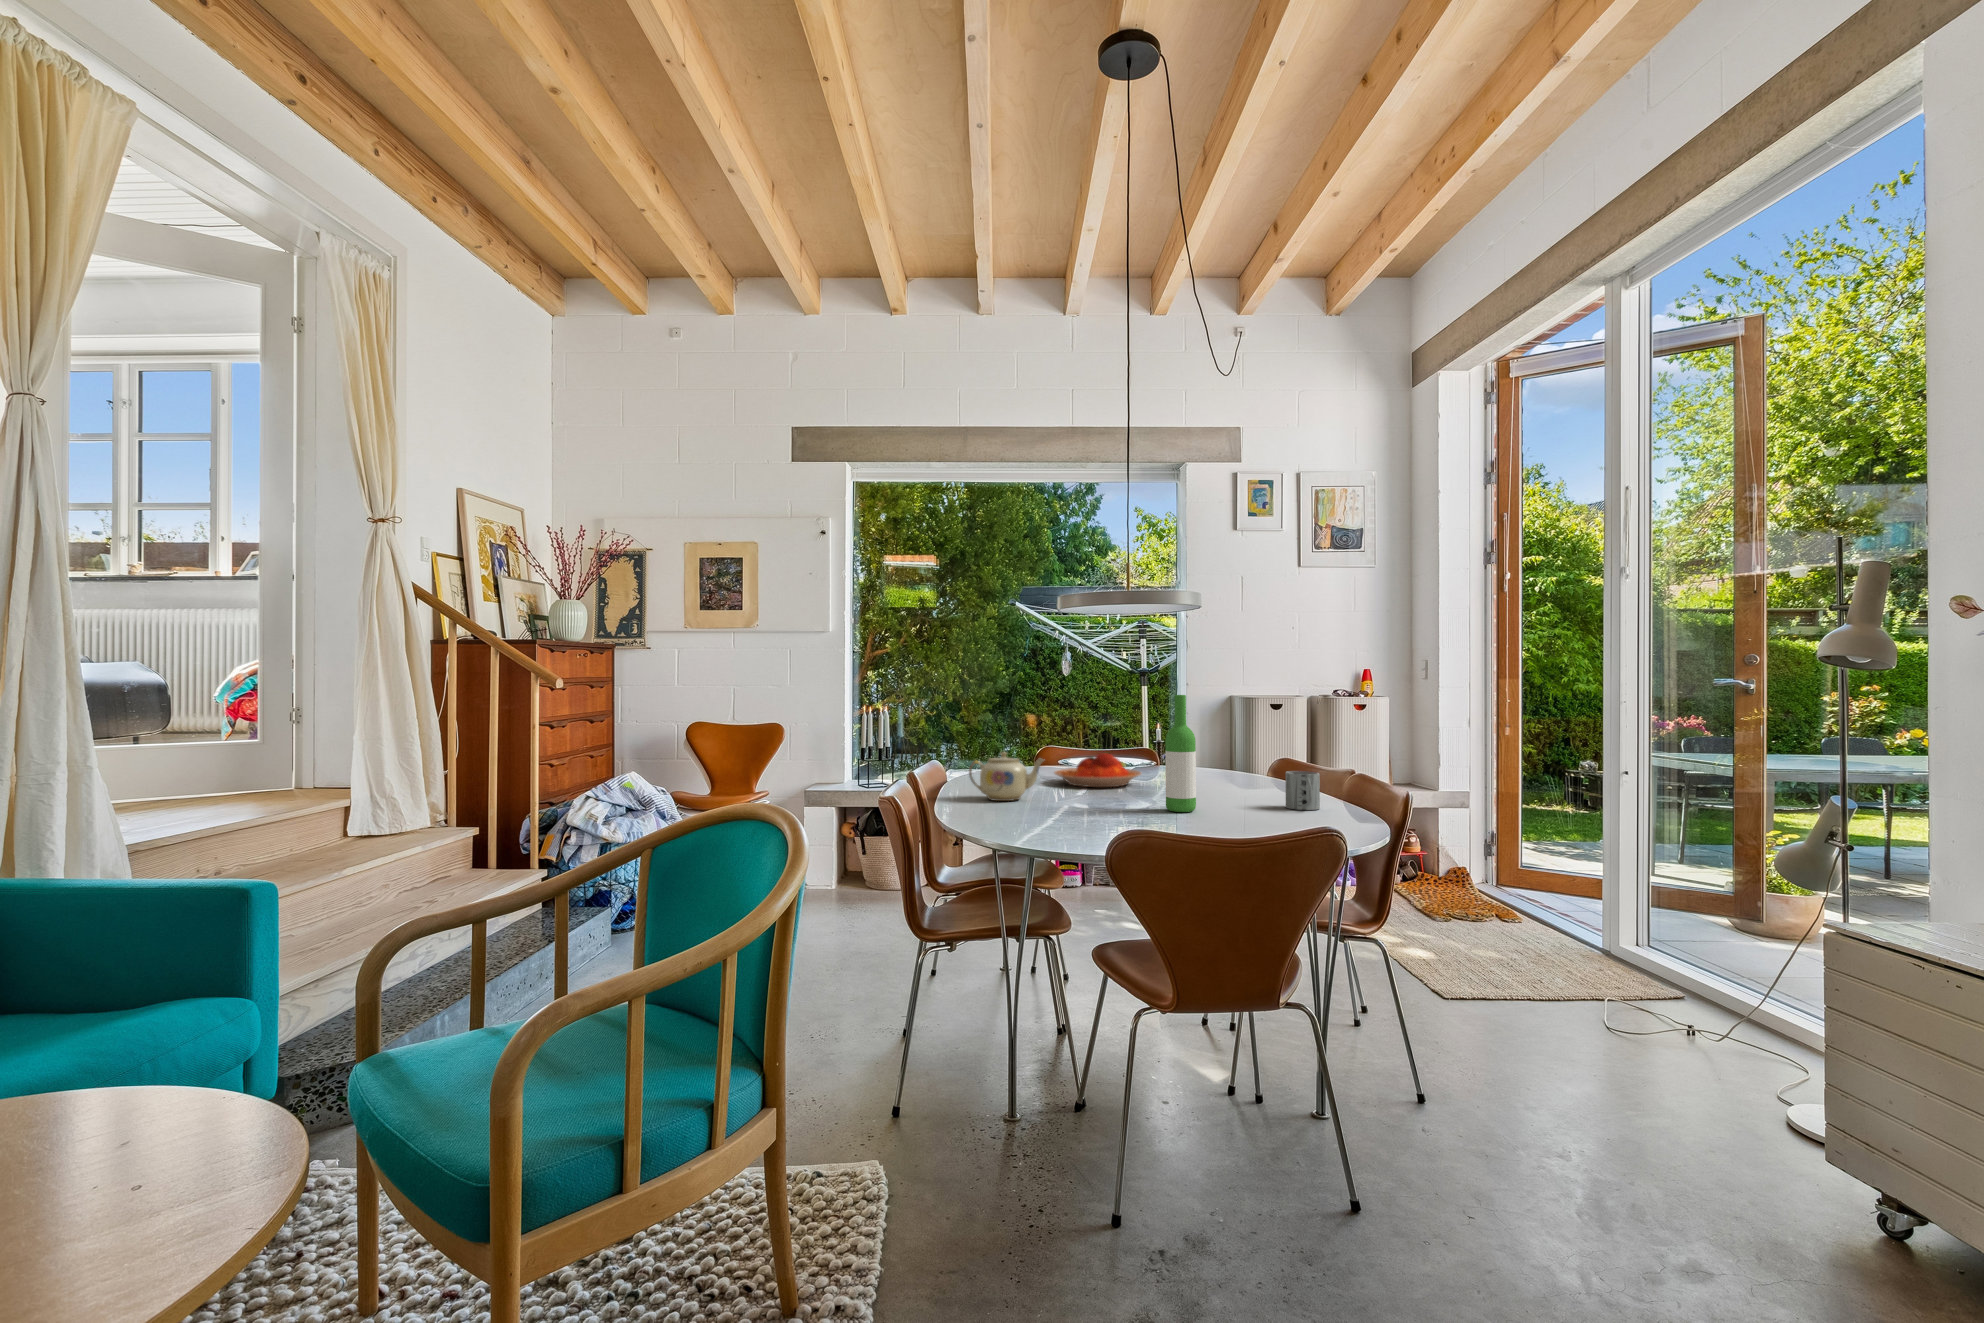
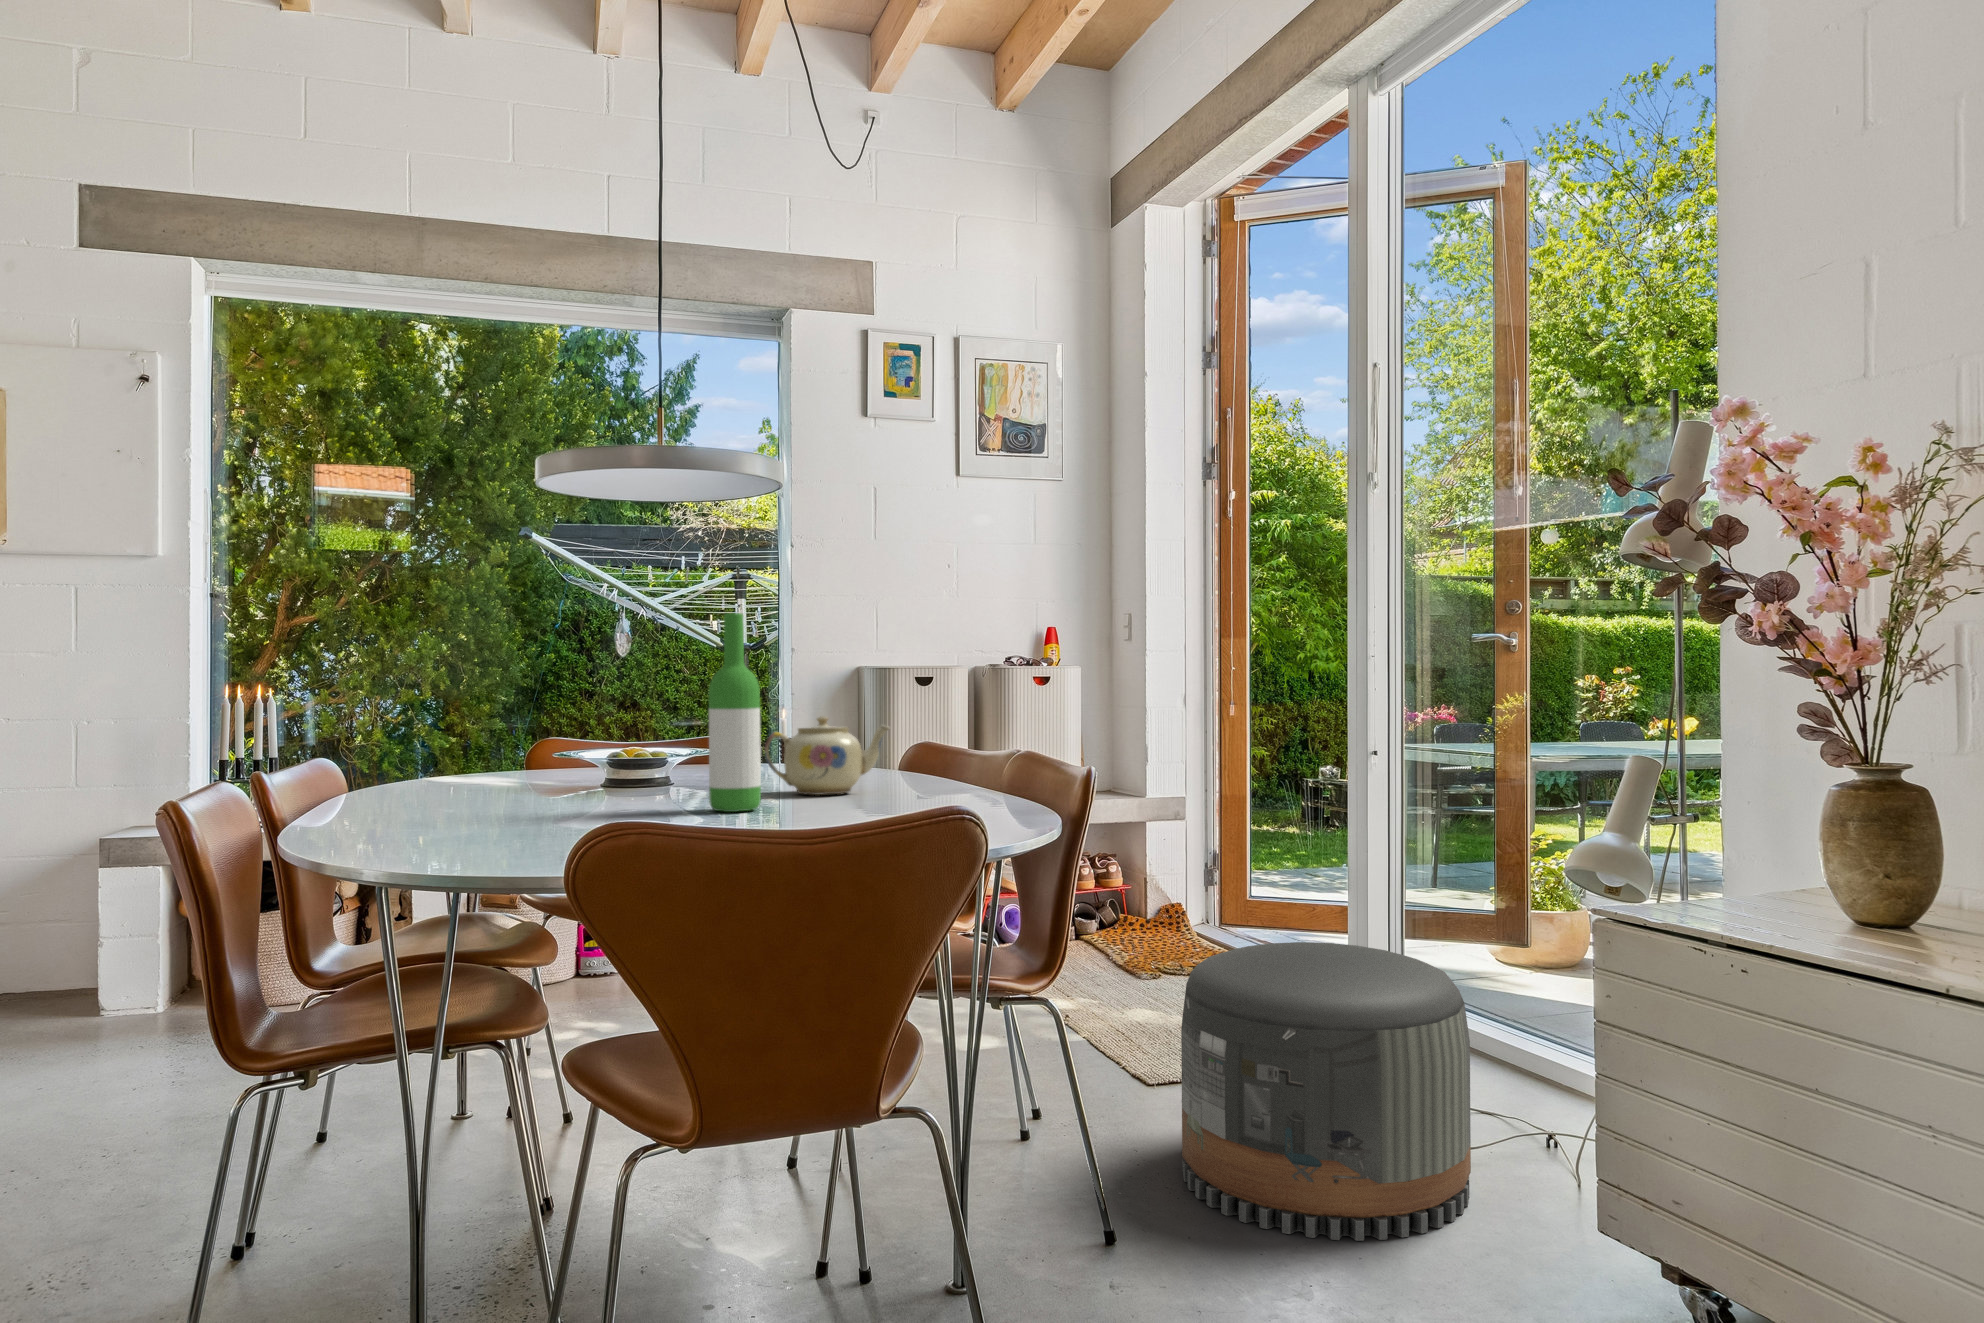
teapot: present [969,752,1044,801] -> present [765,716,890,795]
plate: present [1054,752,1141,787] -> none [534,728,689,788]
mug: present [1286,771,1320,810] -> none [909,741,962,802]
pouf: none [1471,913,1698,1126] -> present [1181,942,1471,1241]

